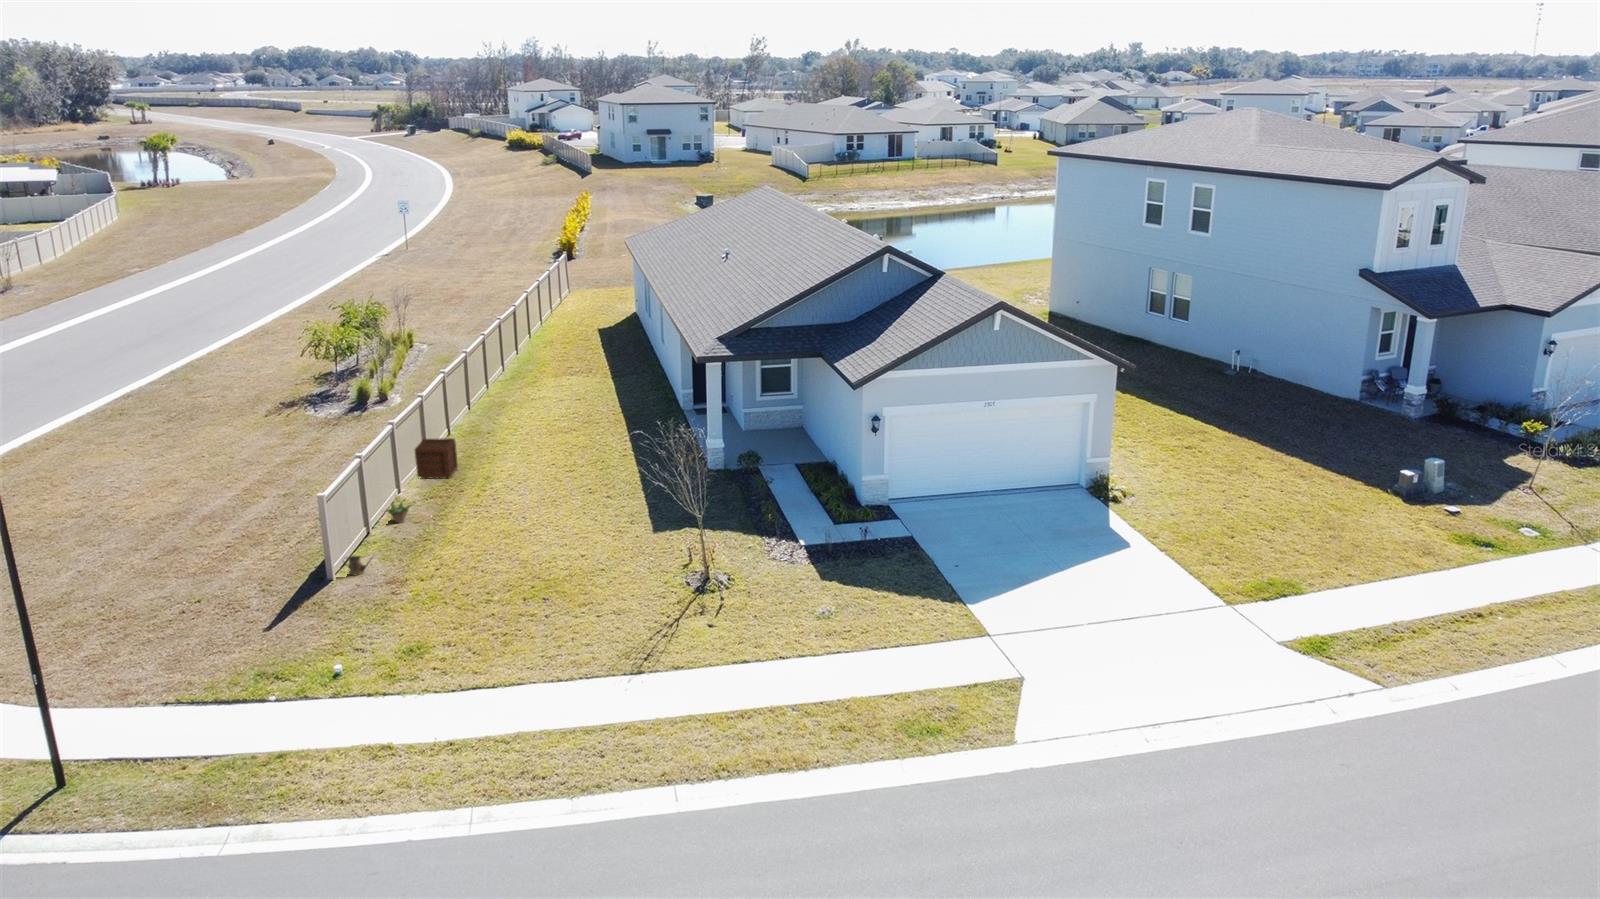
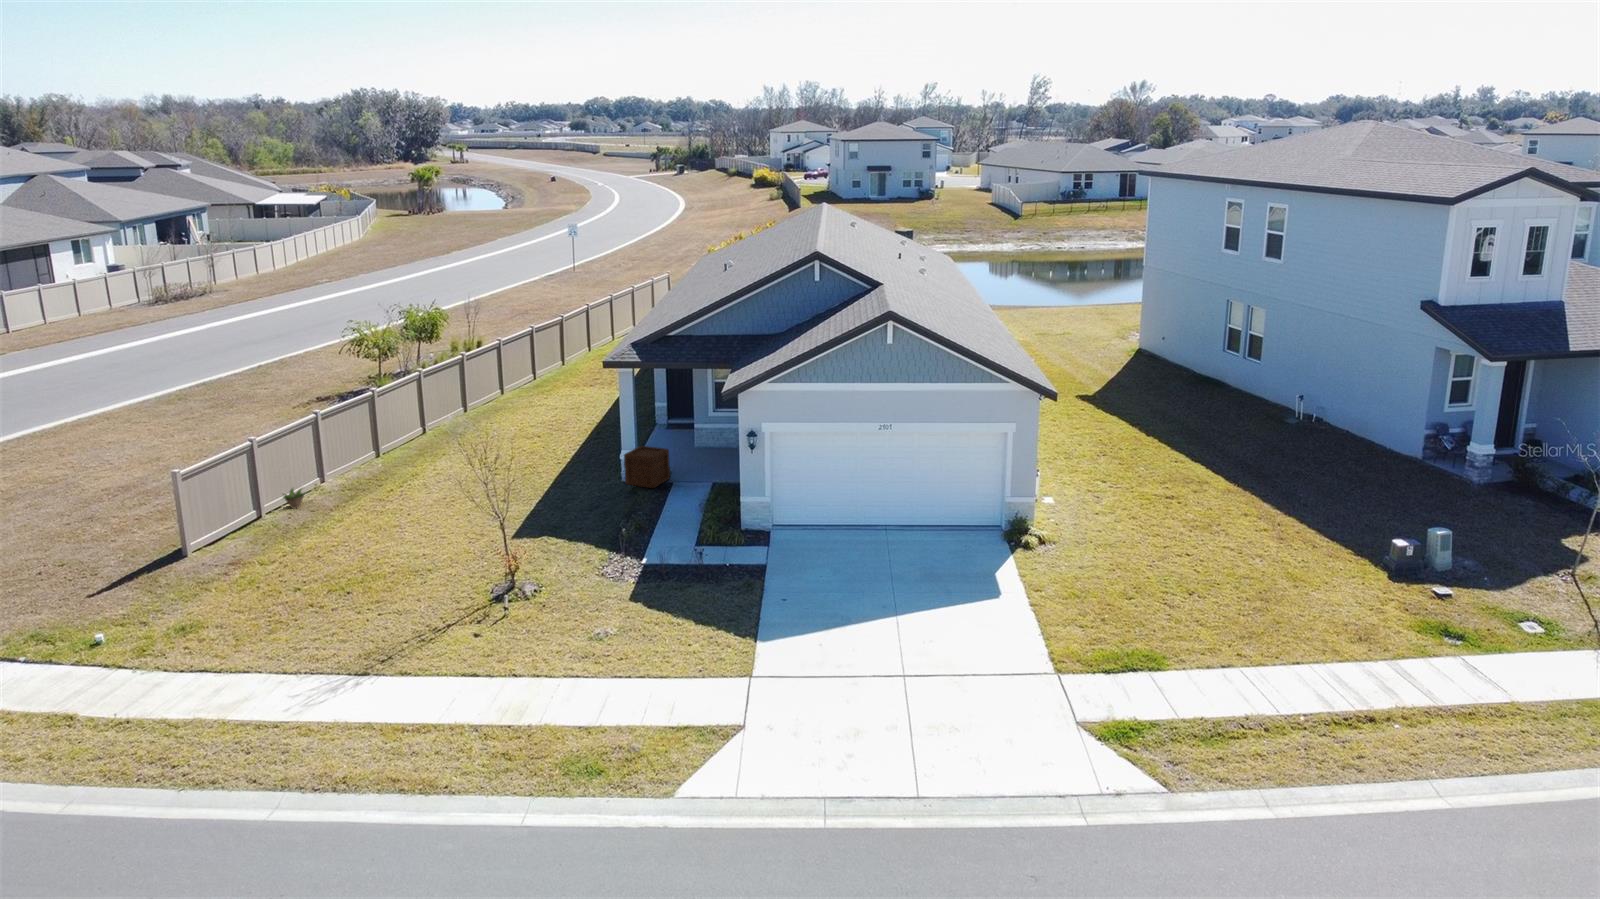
wooden crate: present [414,438,458,479] -> present [624,446,670,488]
watering can: present [344,556,371,576] -> none [199,534,227,553]

